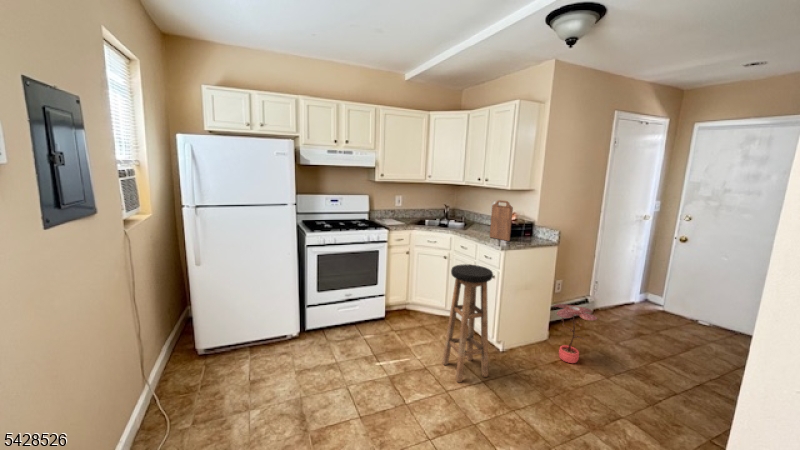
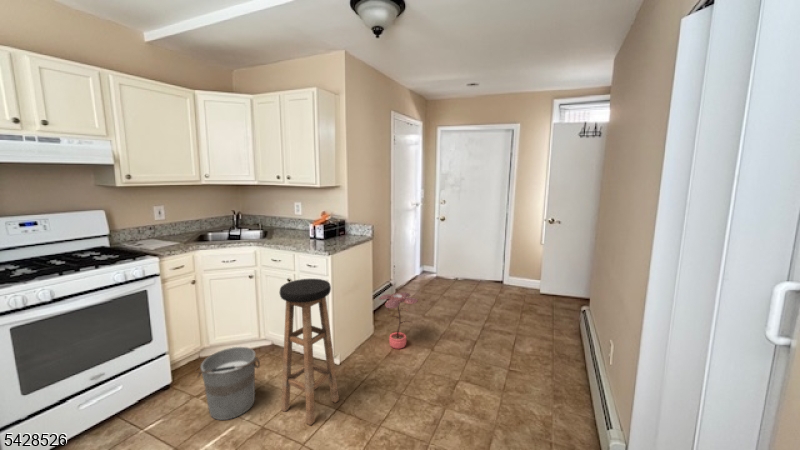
cutting board: present [490,200,513,241] -> none [303,200,329,243]
bucket: none [393,304,435,353] -> present [195,347,260,420]

